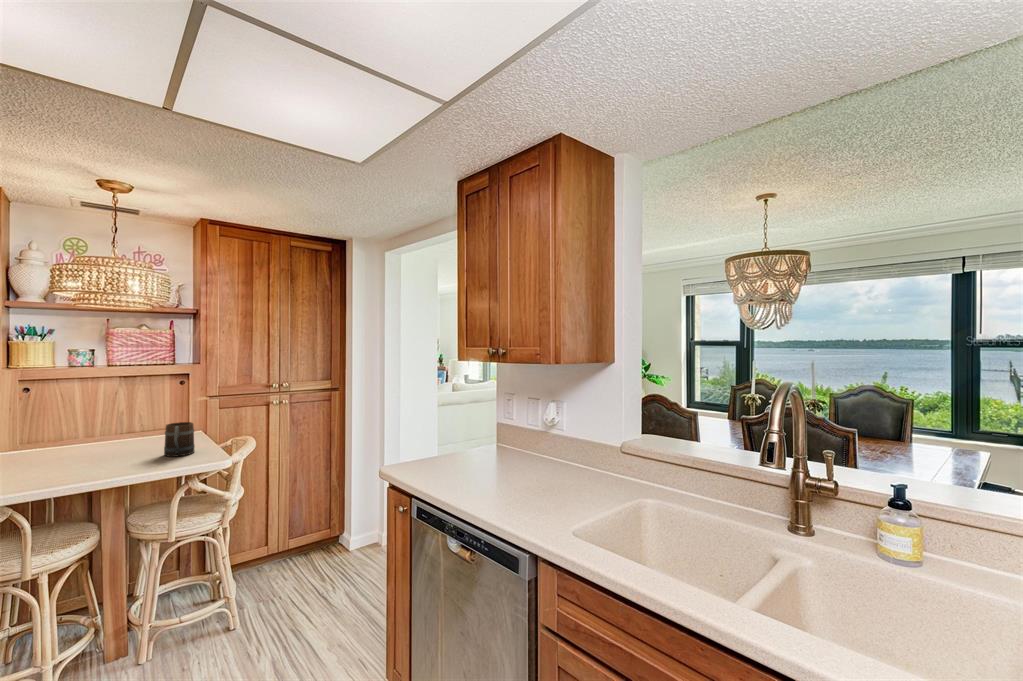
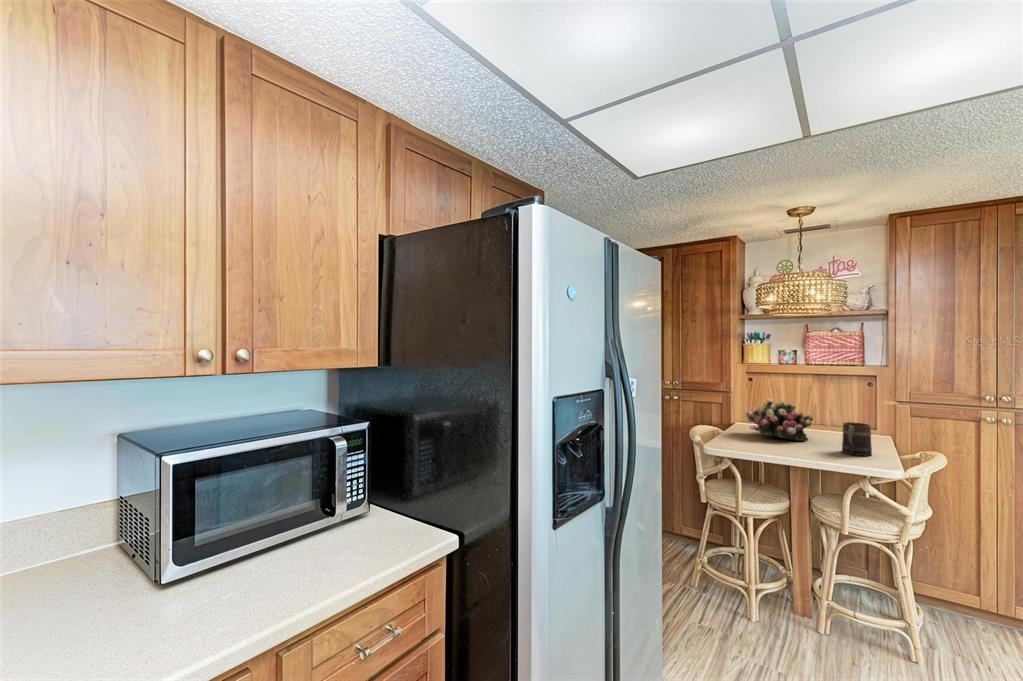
flower arrangement: none [25,411,126,459] -> present [745,399,813,441]

